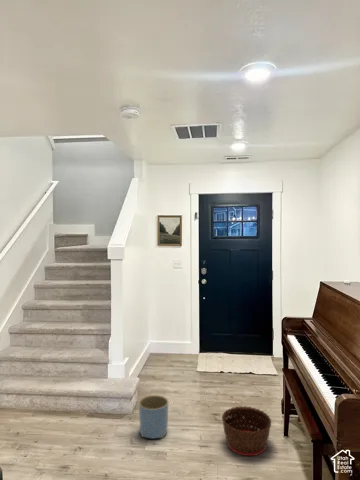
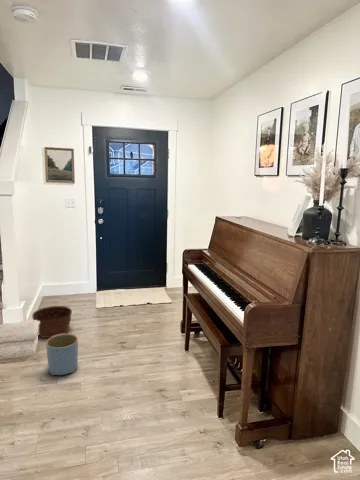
basket: present [222,407,271,456] -> present [32,306,72,338]

